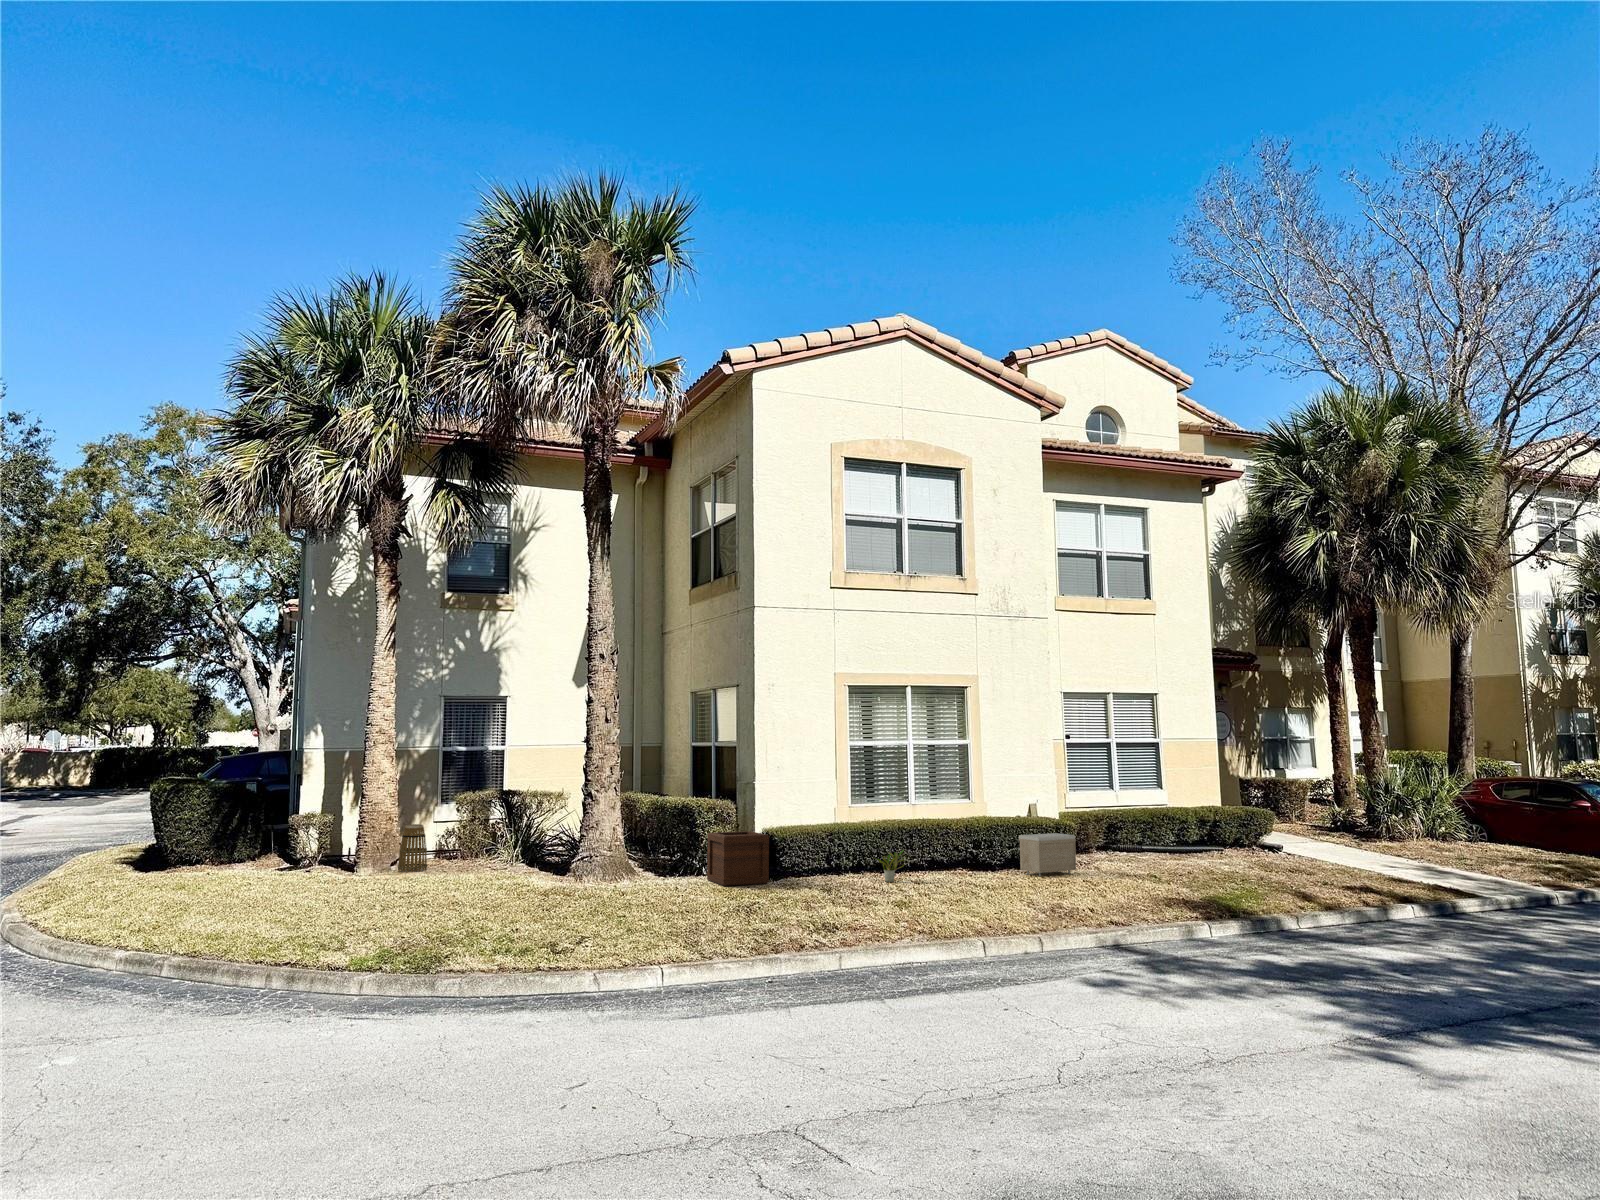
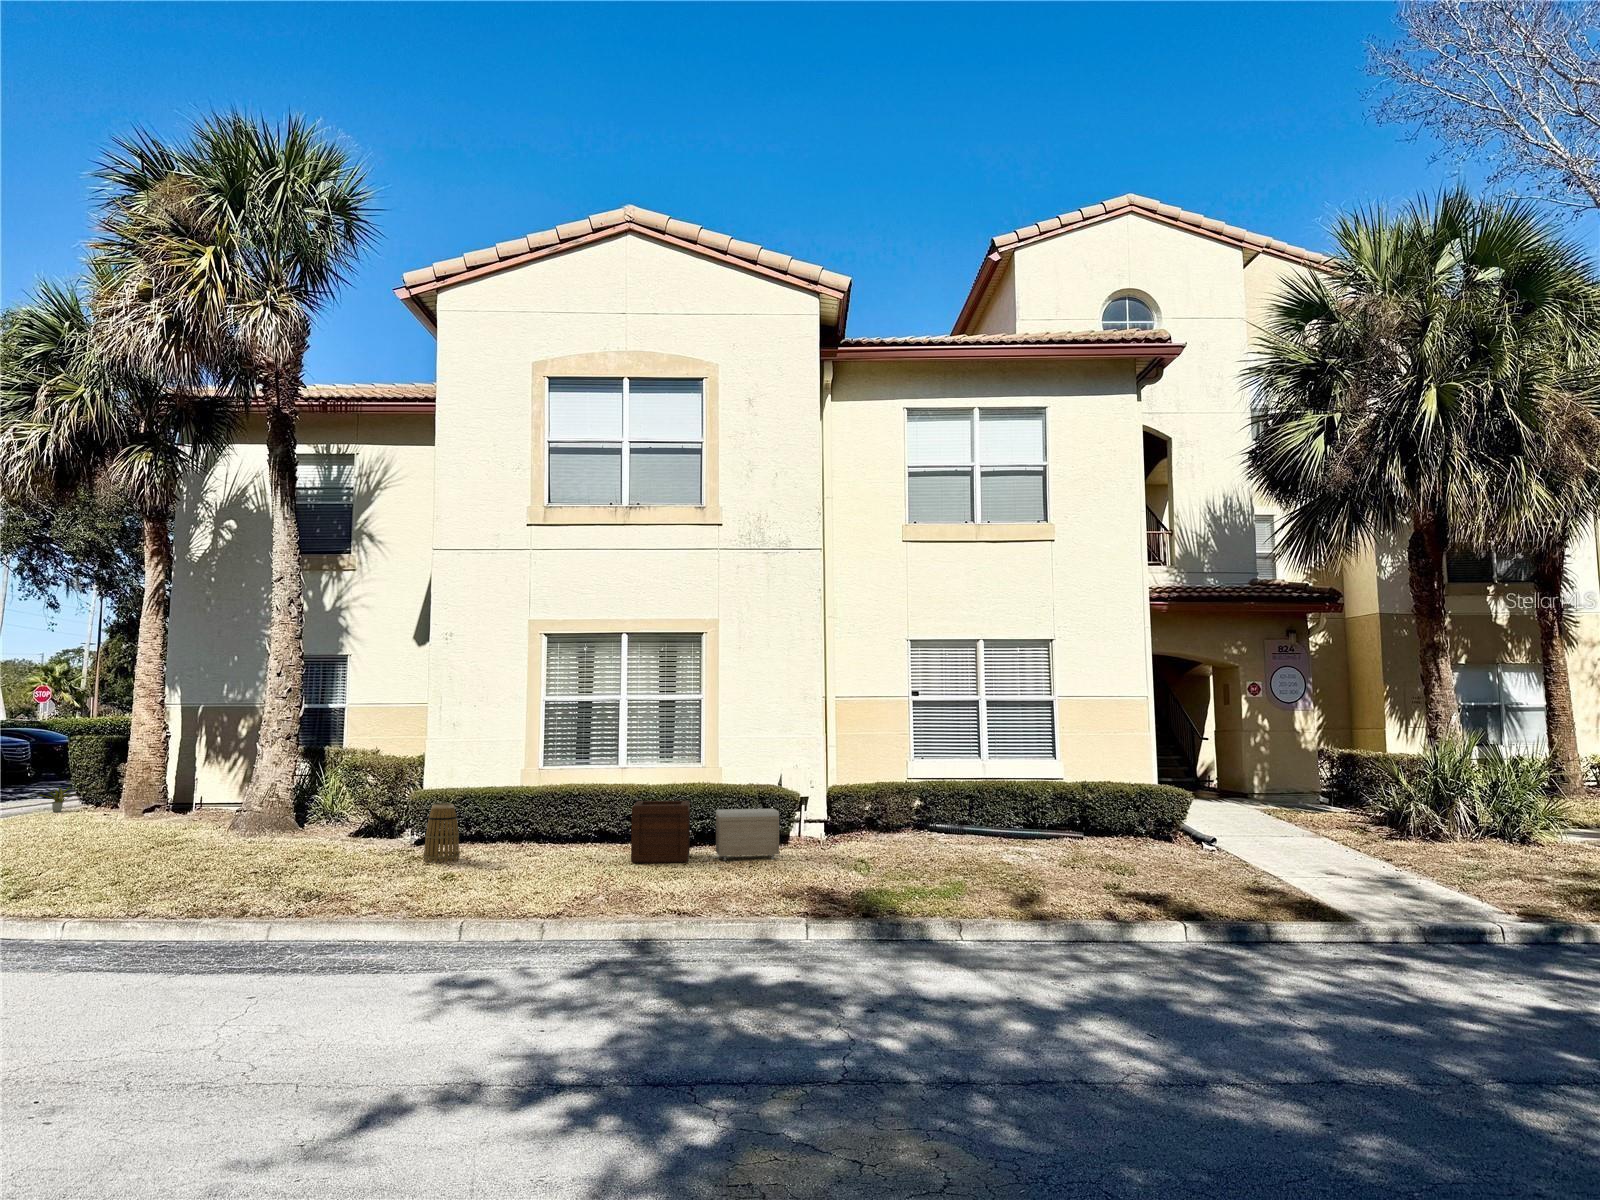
basket: present [398,824,427,872] -> present [423,803,460,863]
wooden crate: present [707,831,769,886] -> present [631,801,690,863]
potted plant: present [877,850,906,882] -> present [39,787,75,812]

